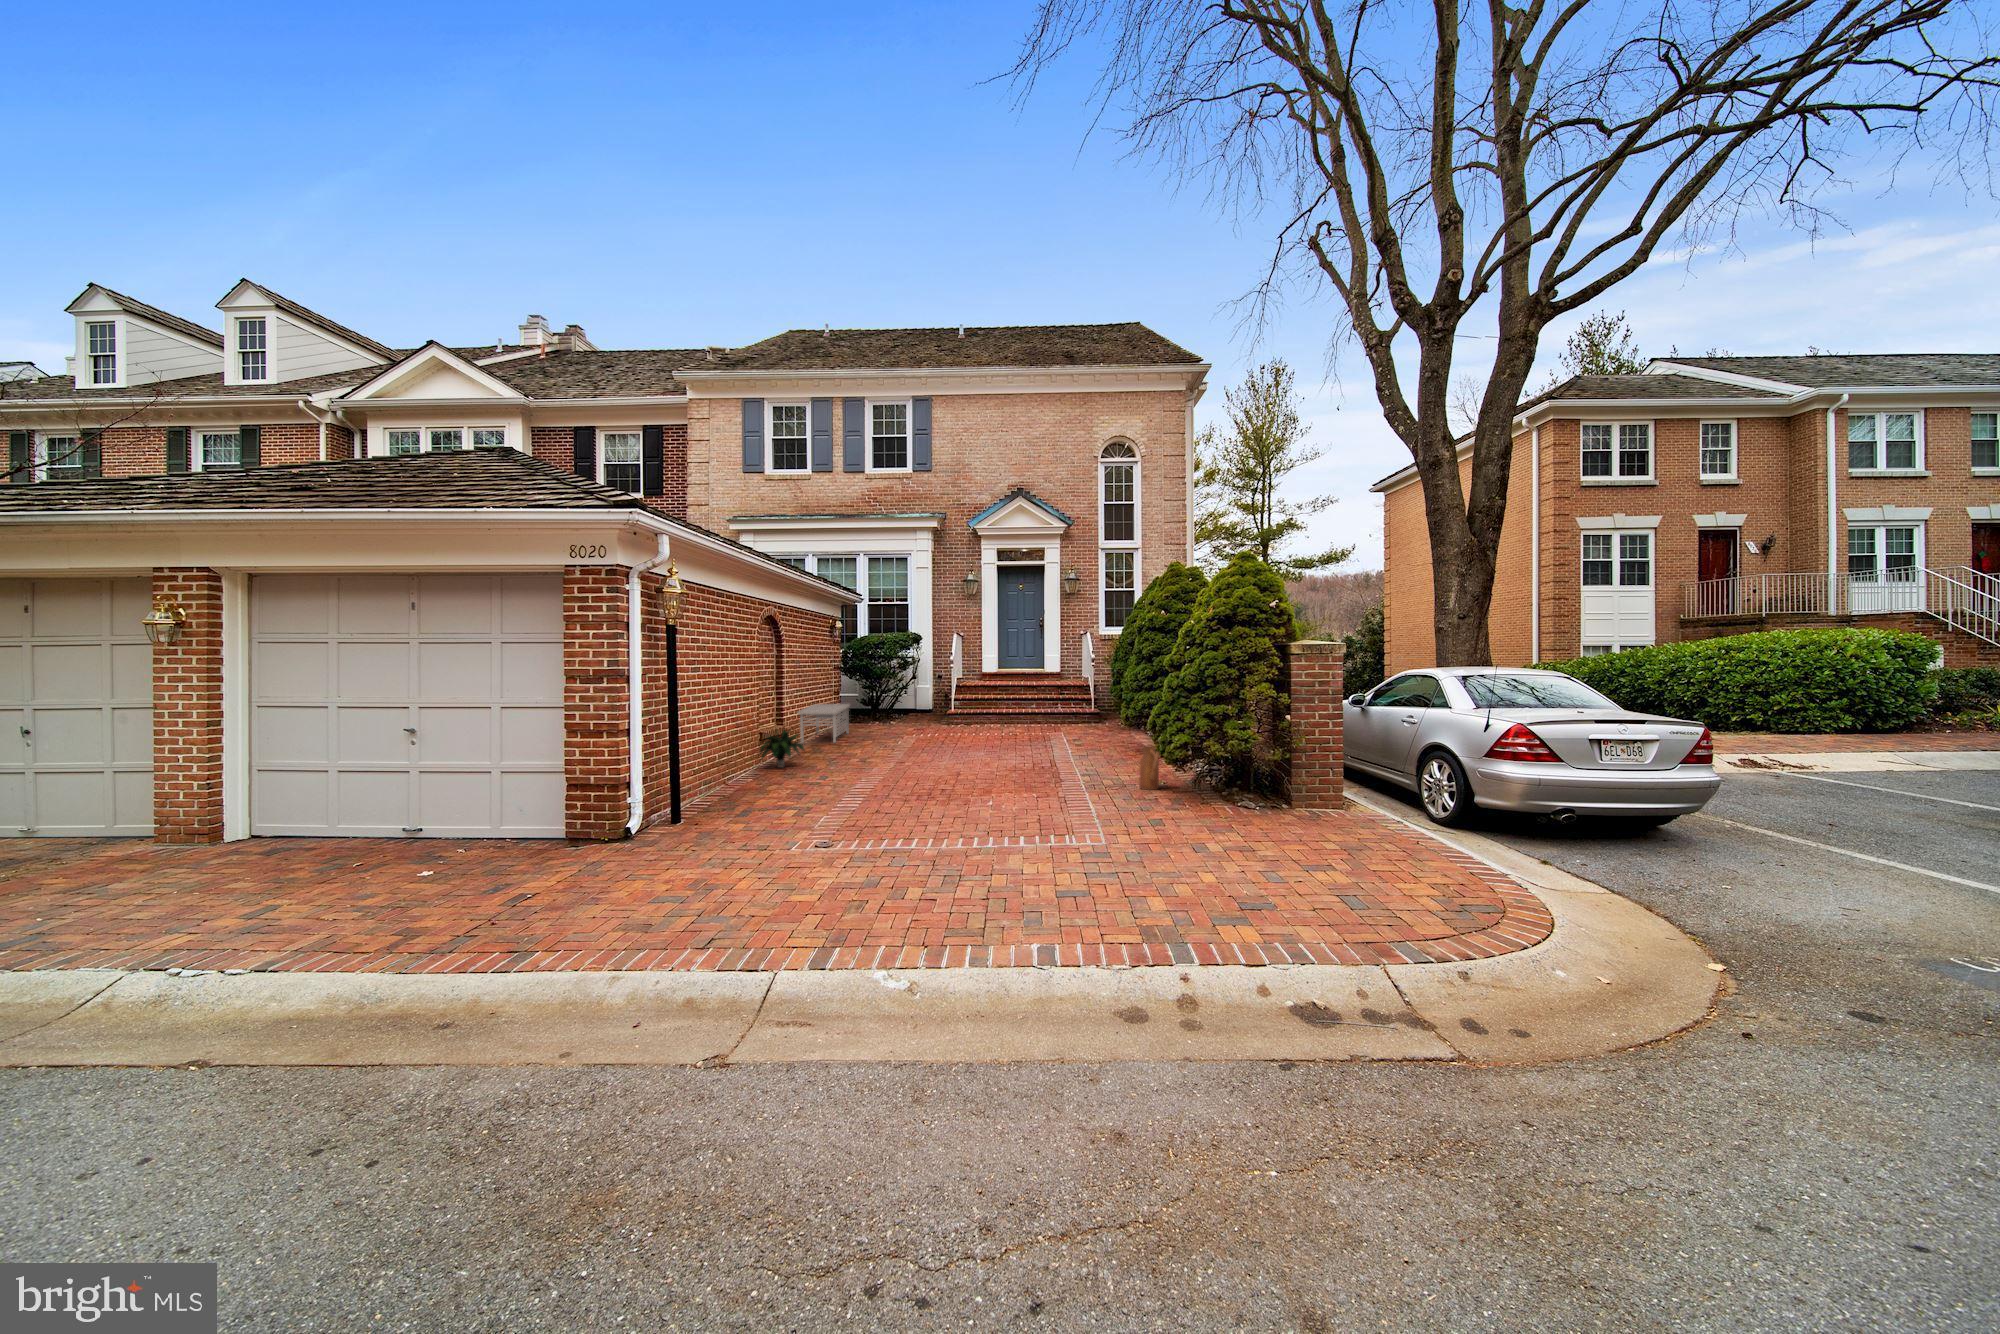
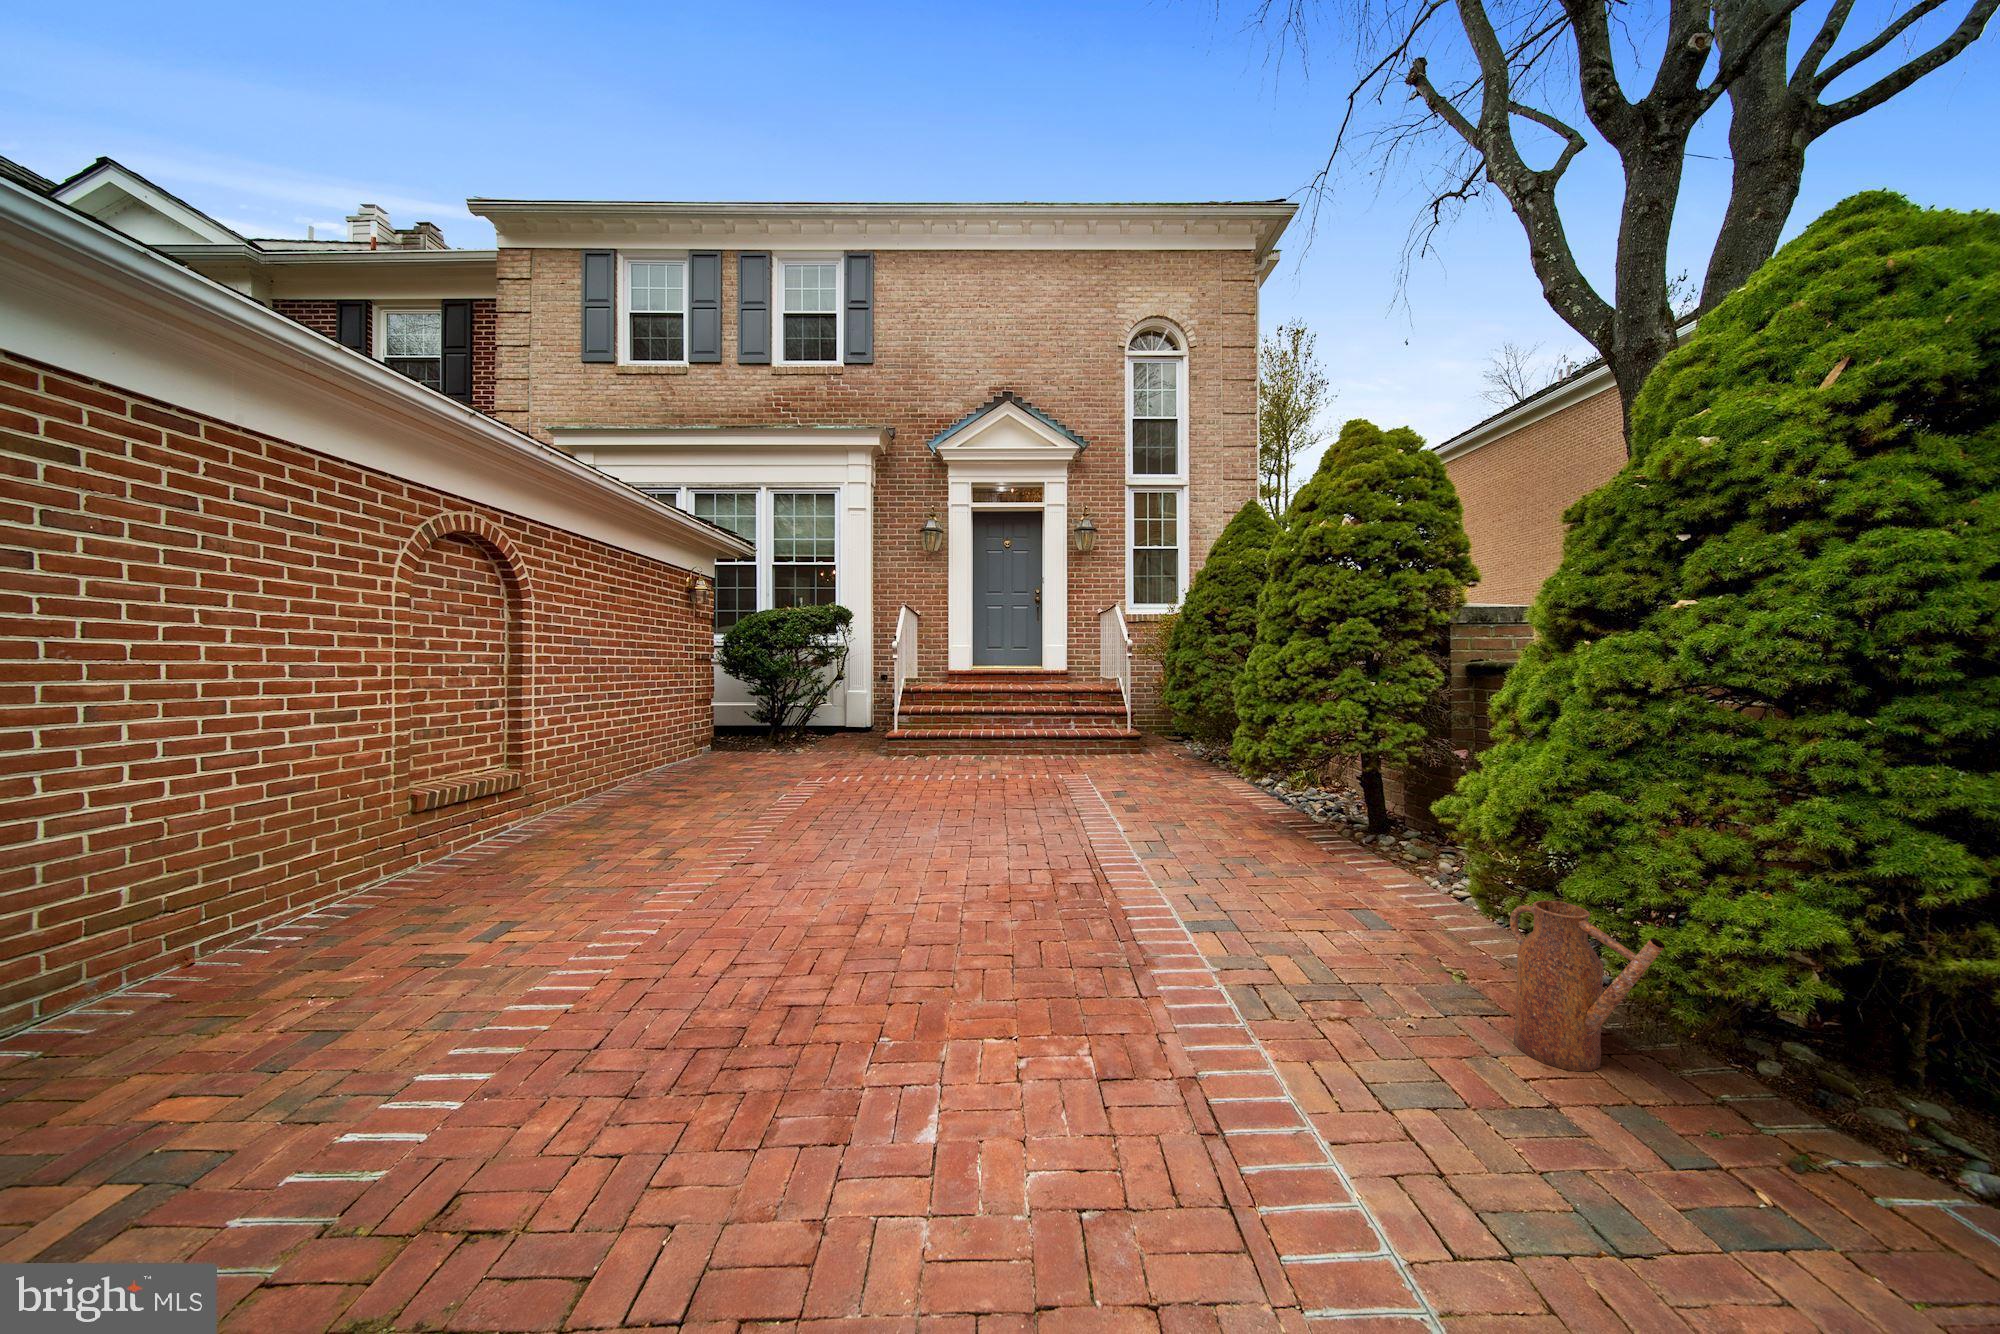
storage bench: present [797,704,850,743] -> none [567,722,703,805]
potted plant: present [760,730,804,768] -> none [309,795,494,910]

